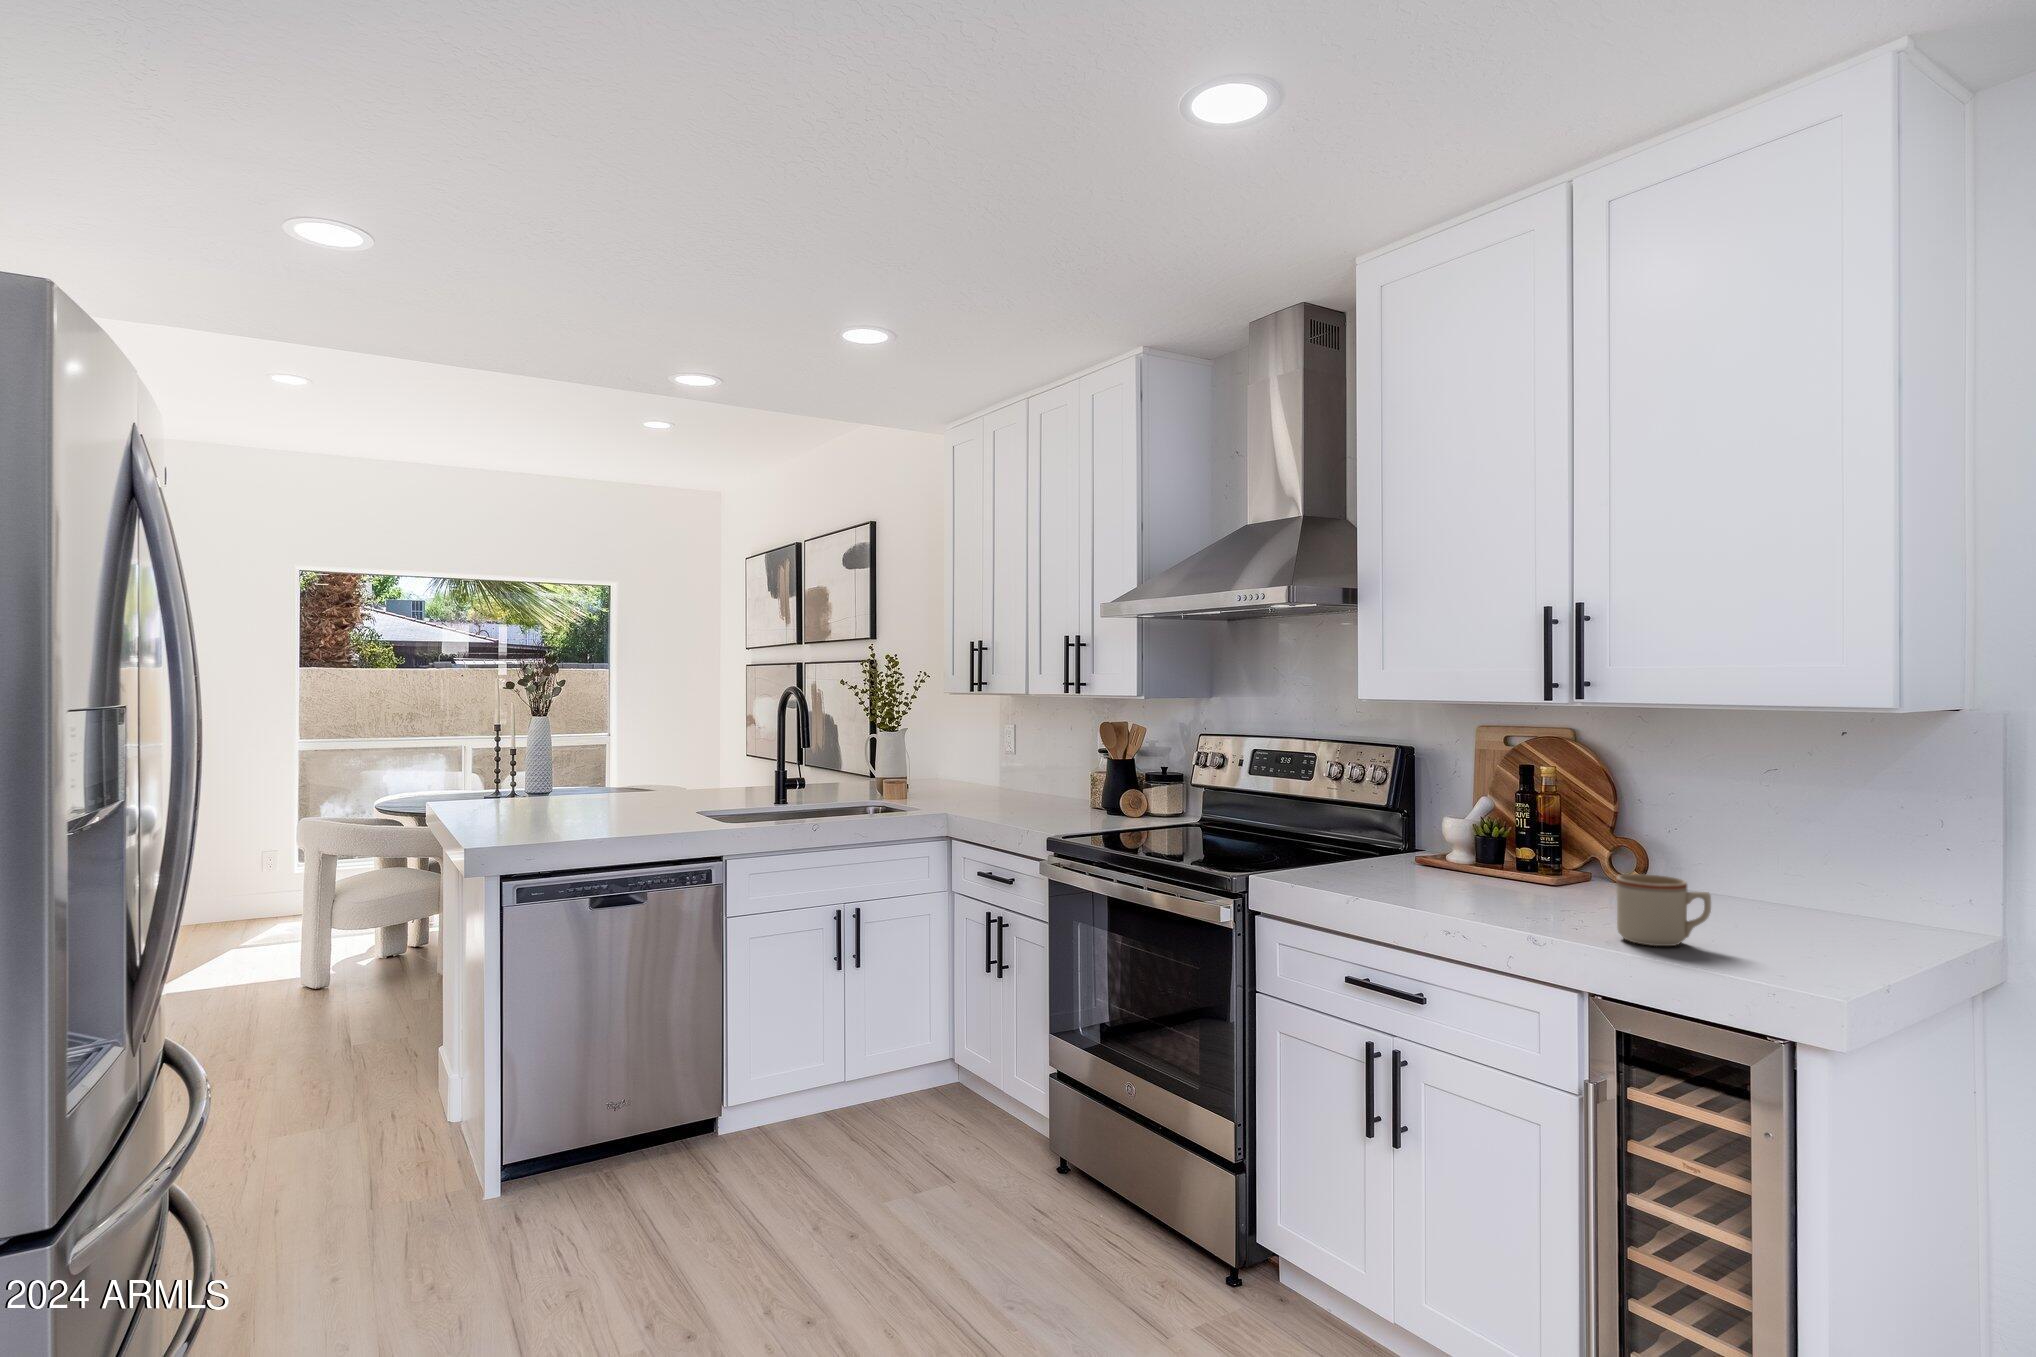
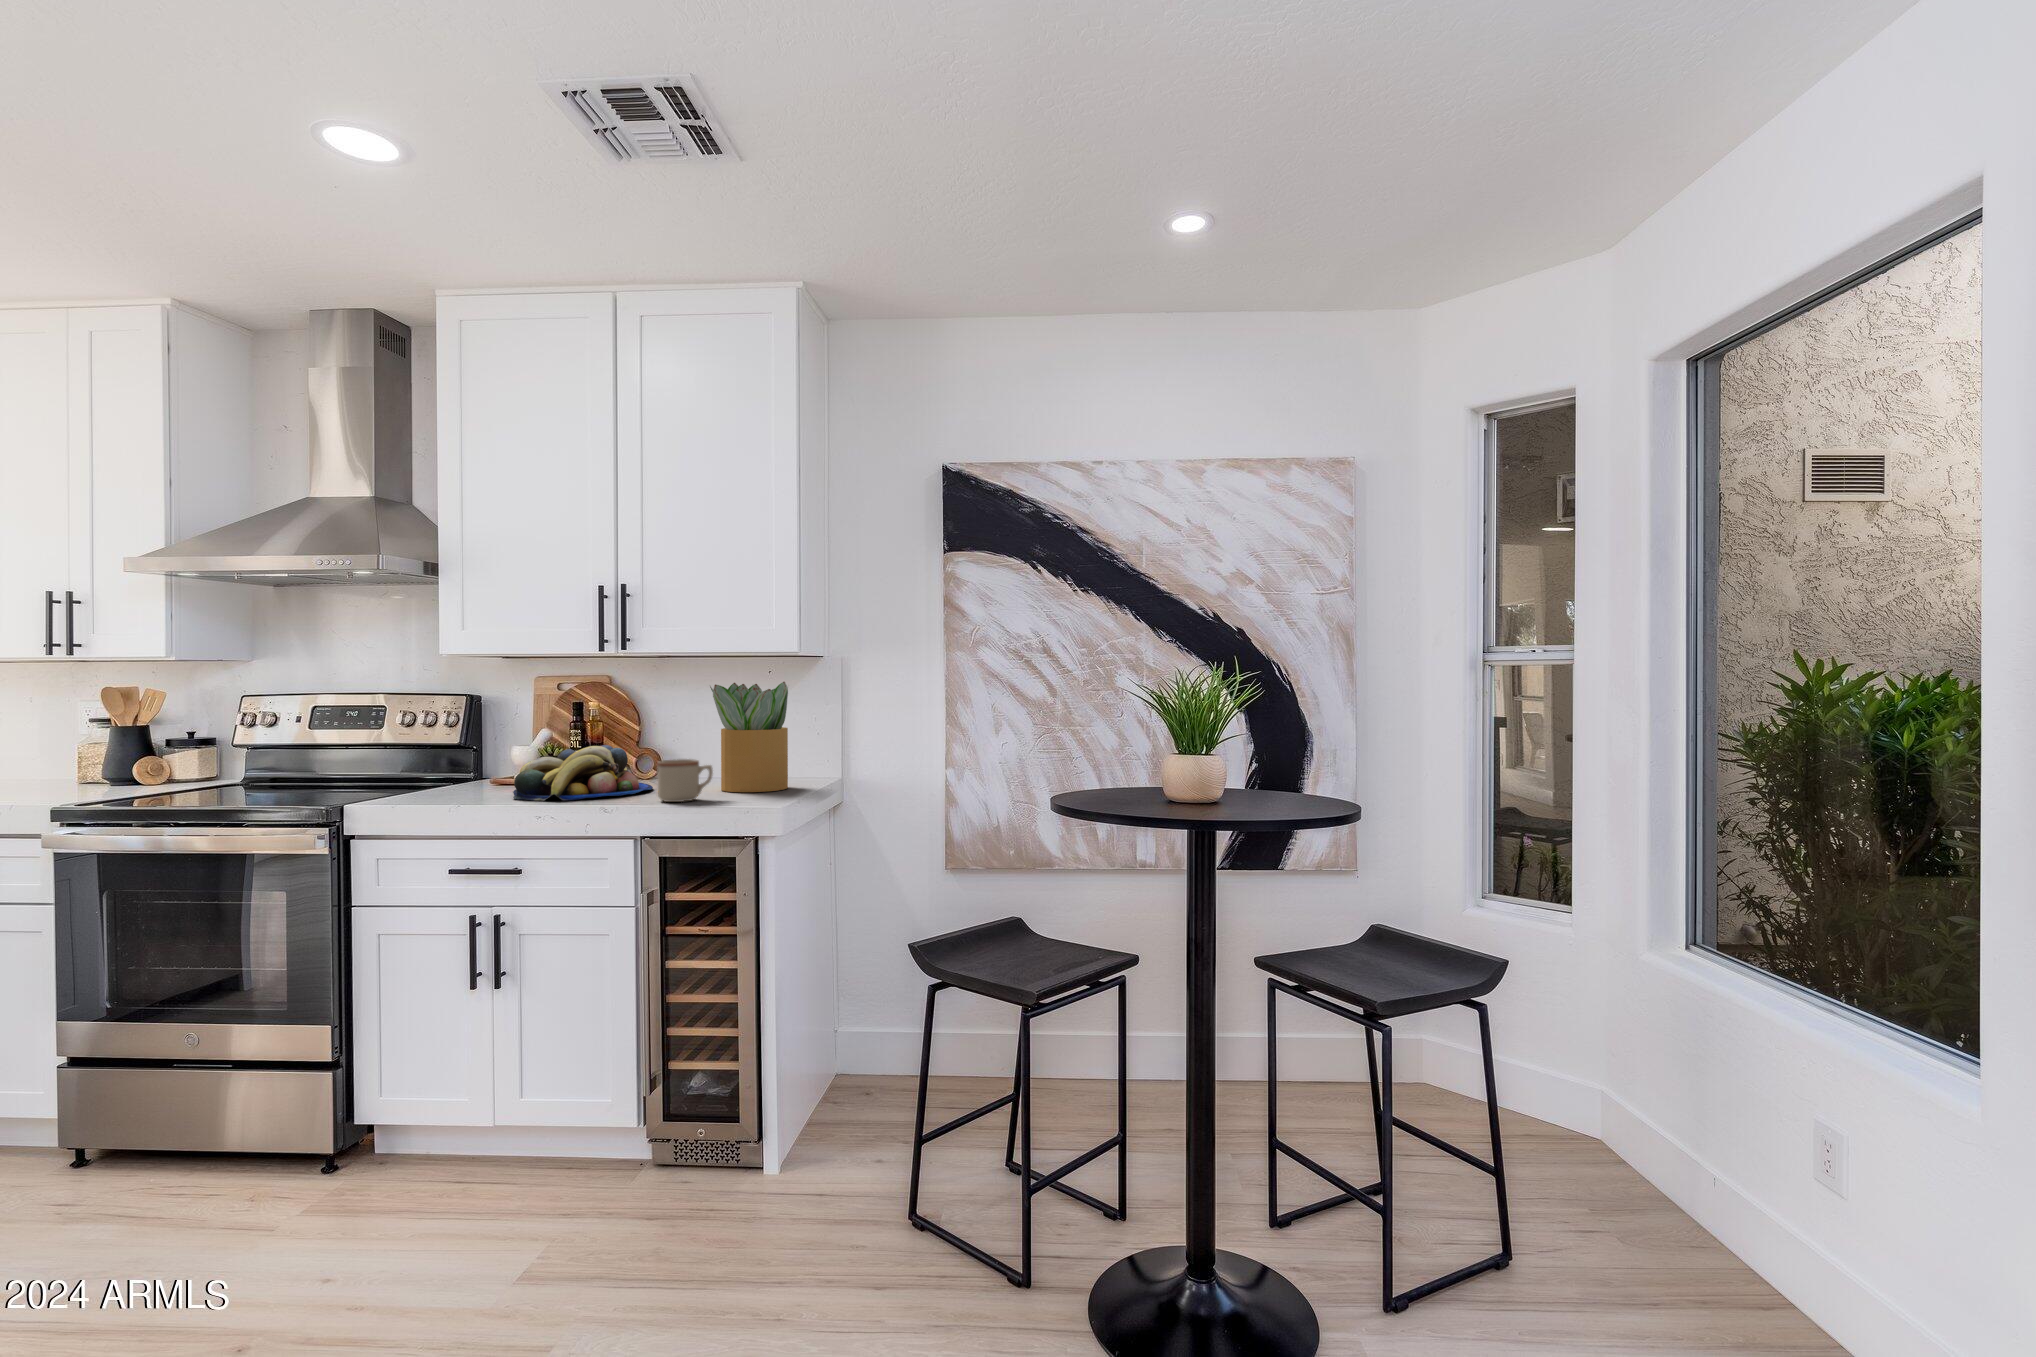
potted plant: none [1717,752,1873,947] -> present [710,682,788,792]
fruit bowl: none [1425,832,1624,914] -> present [513,745,653,801]

